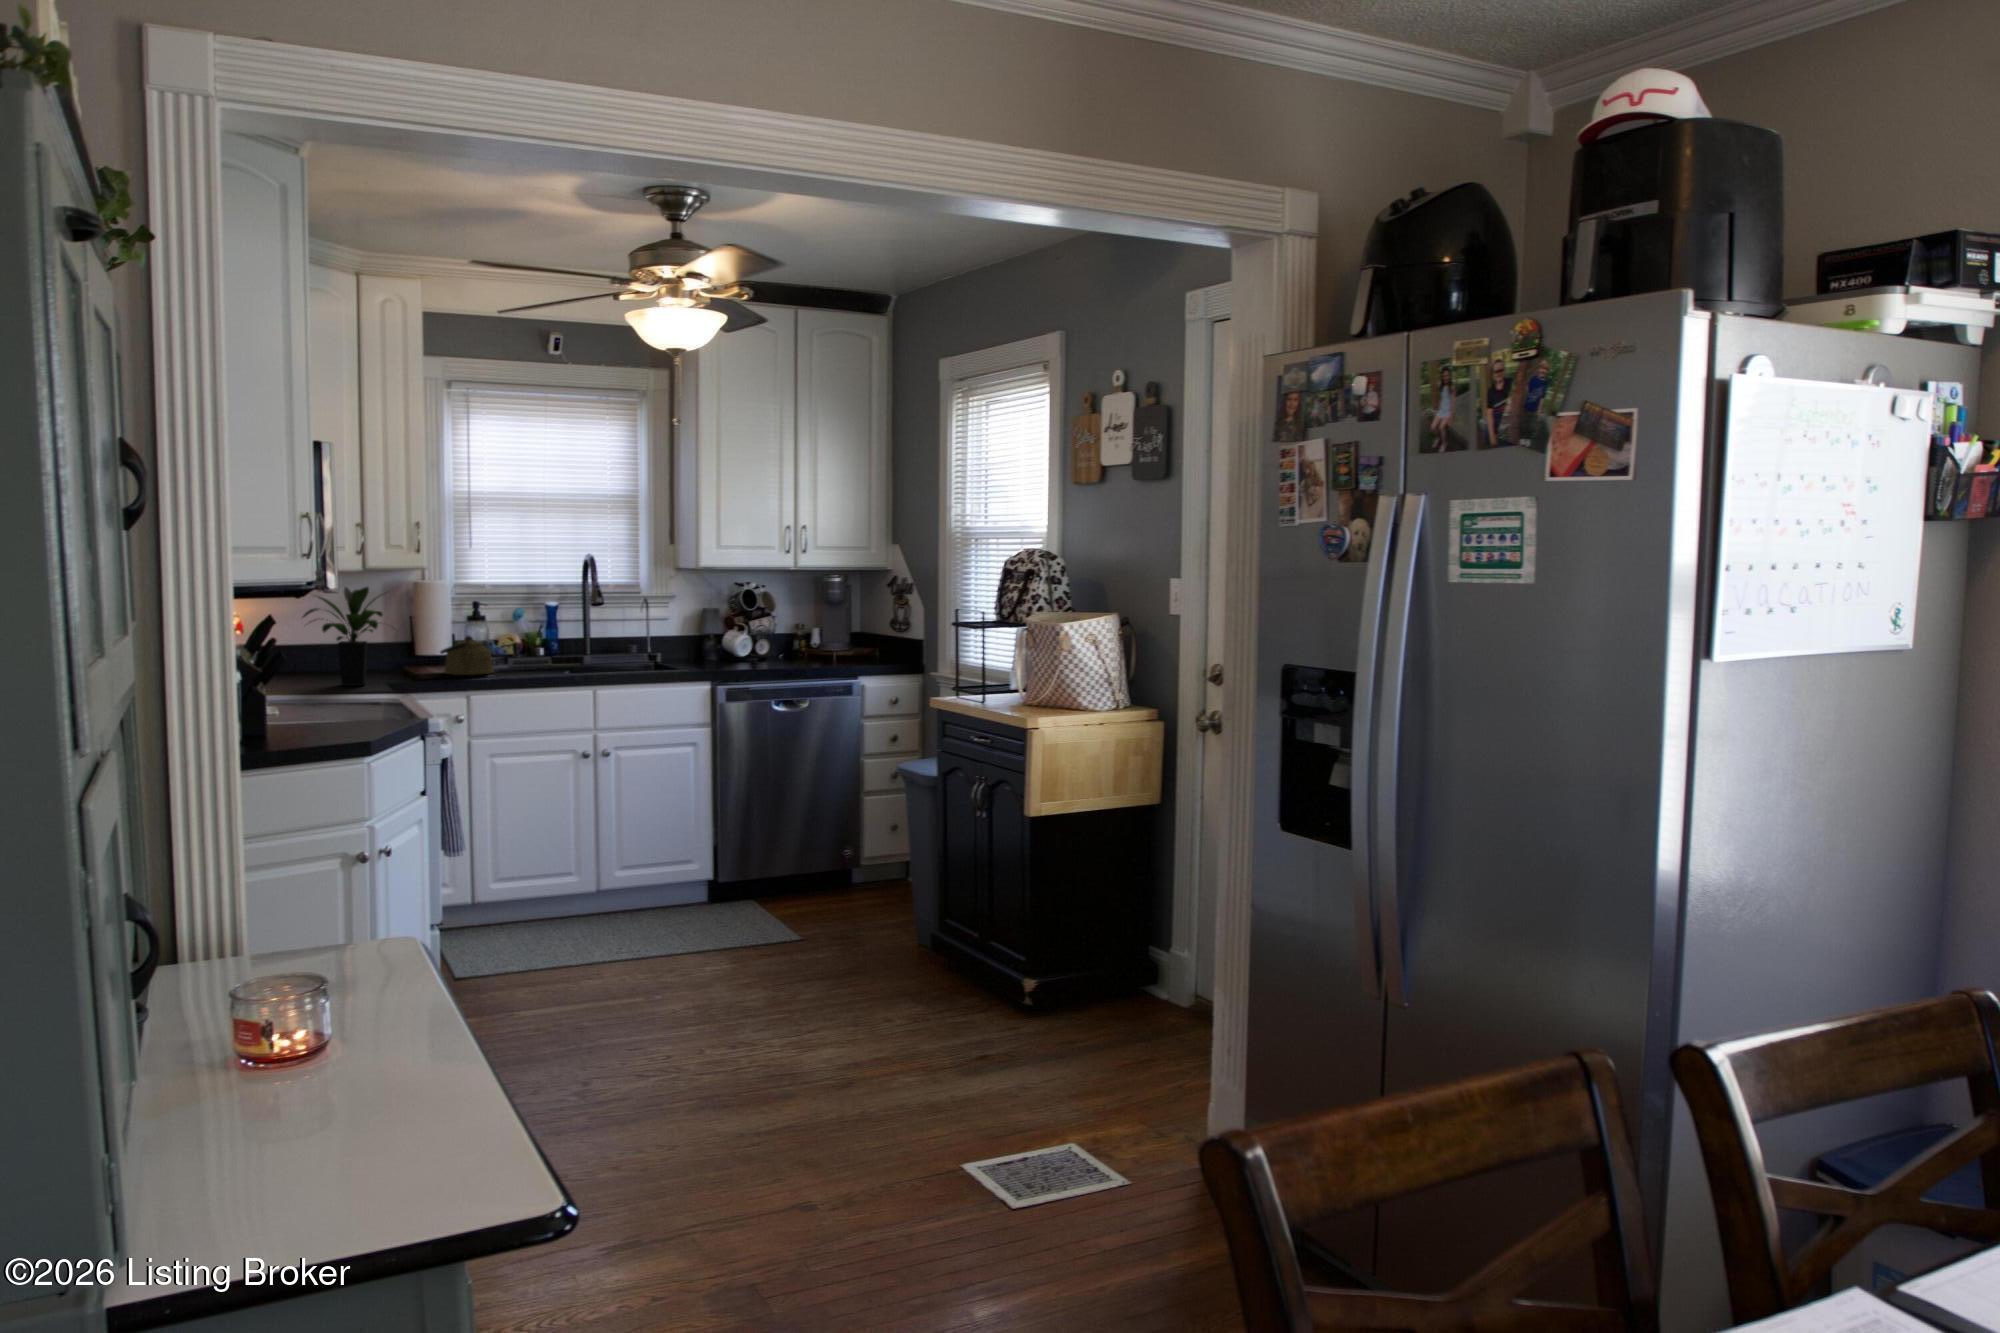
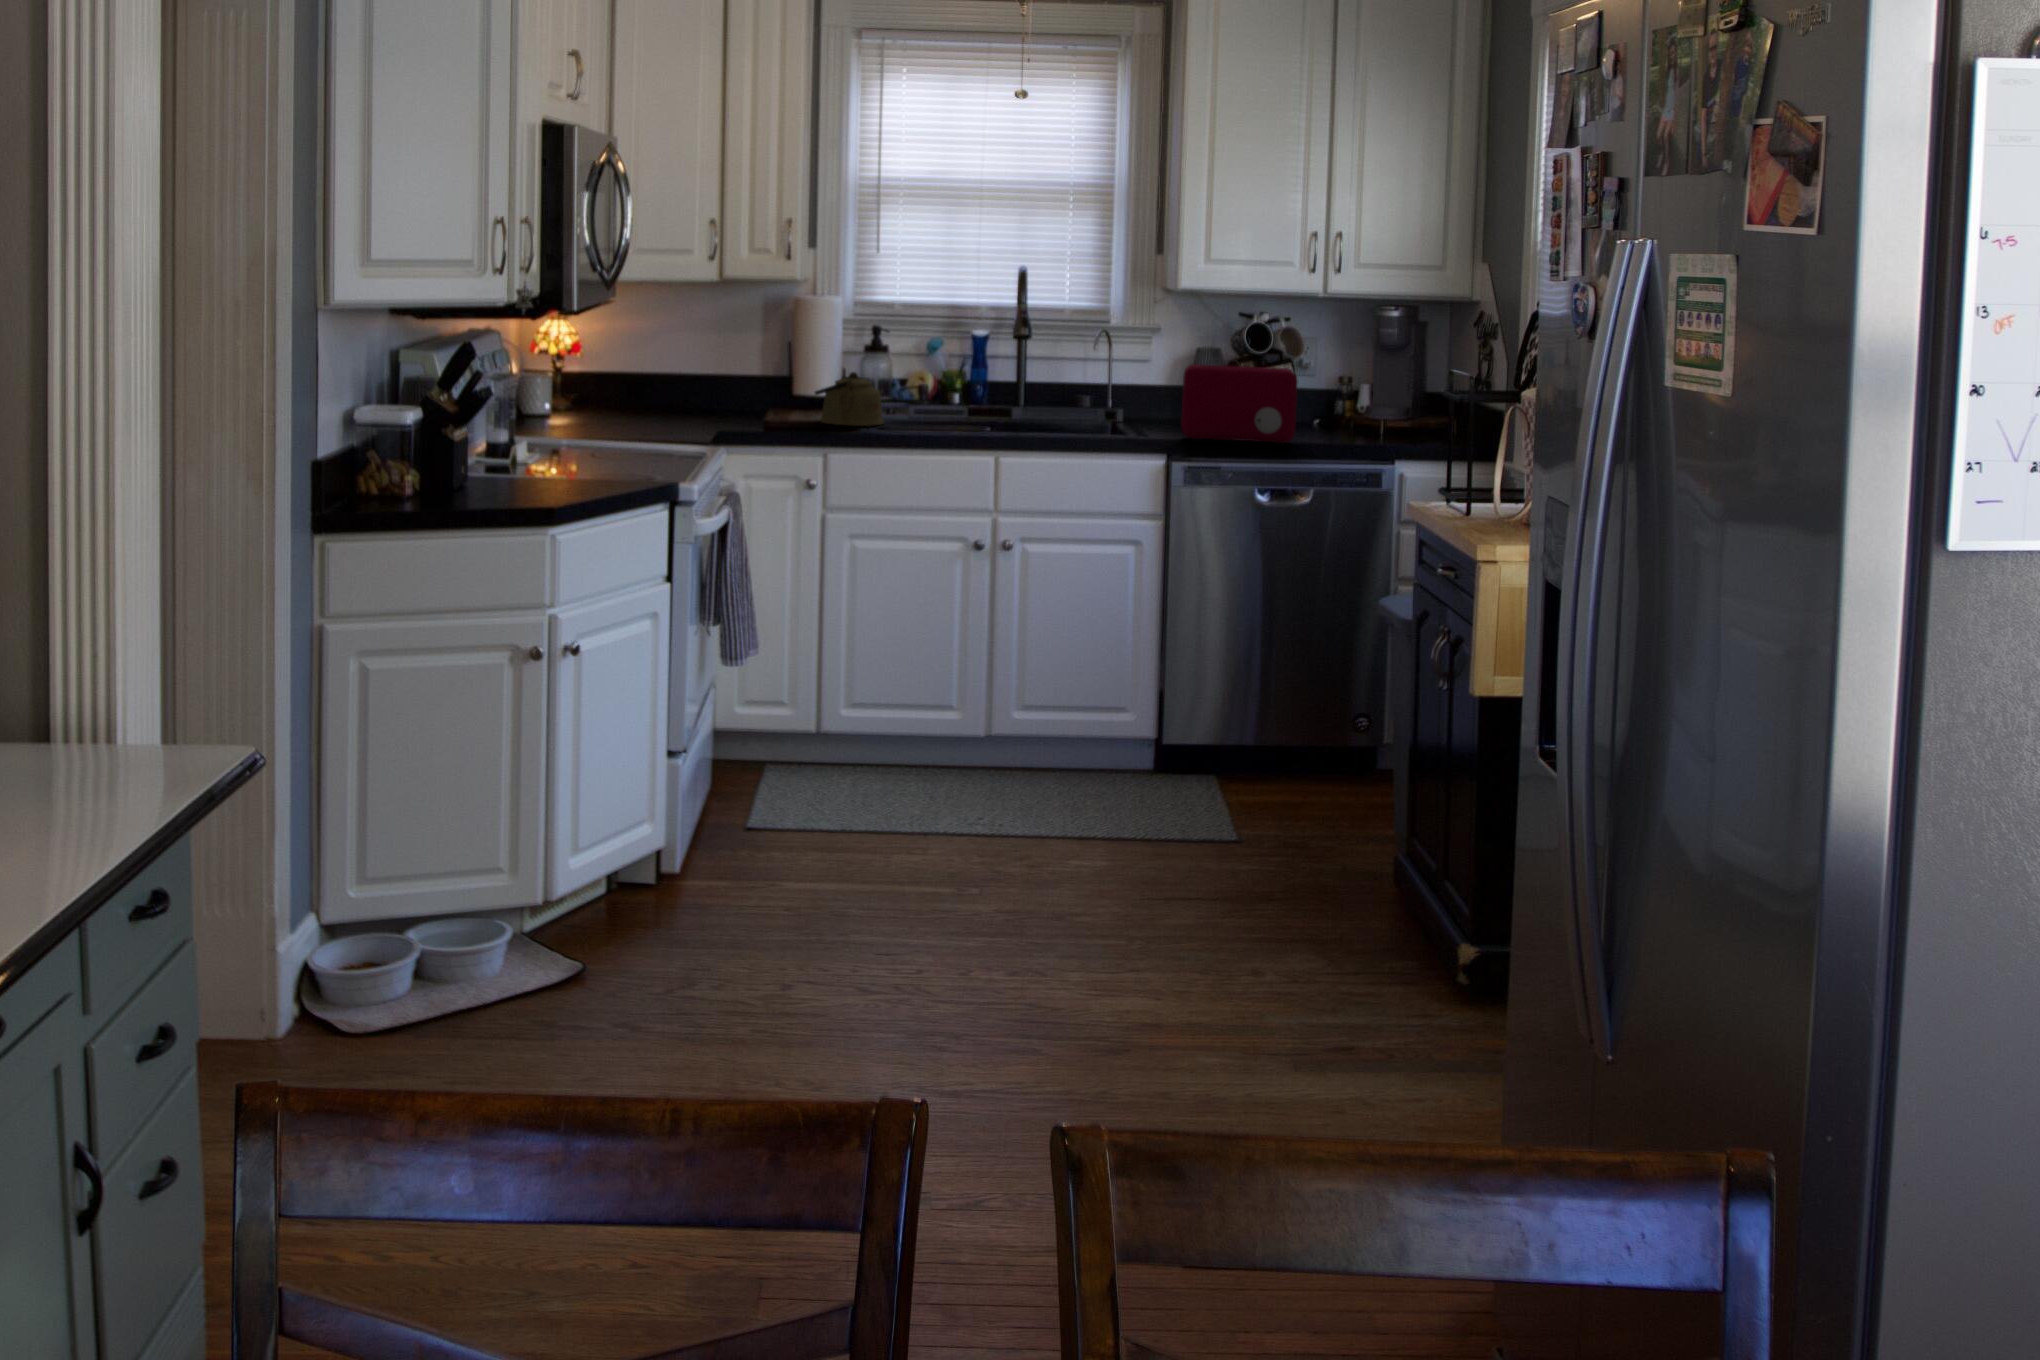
potted plant: present [303,587,394,686] -> none [639,301,759,432]
toaster: none [713,618,792,671] -> present [1181,364,1298,446]

